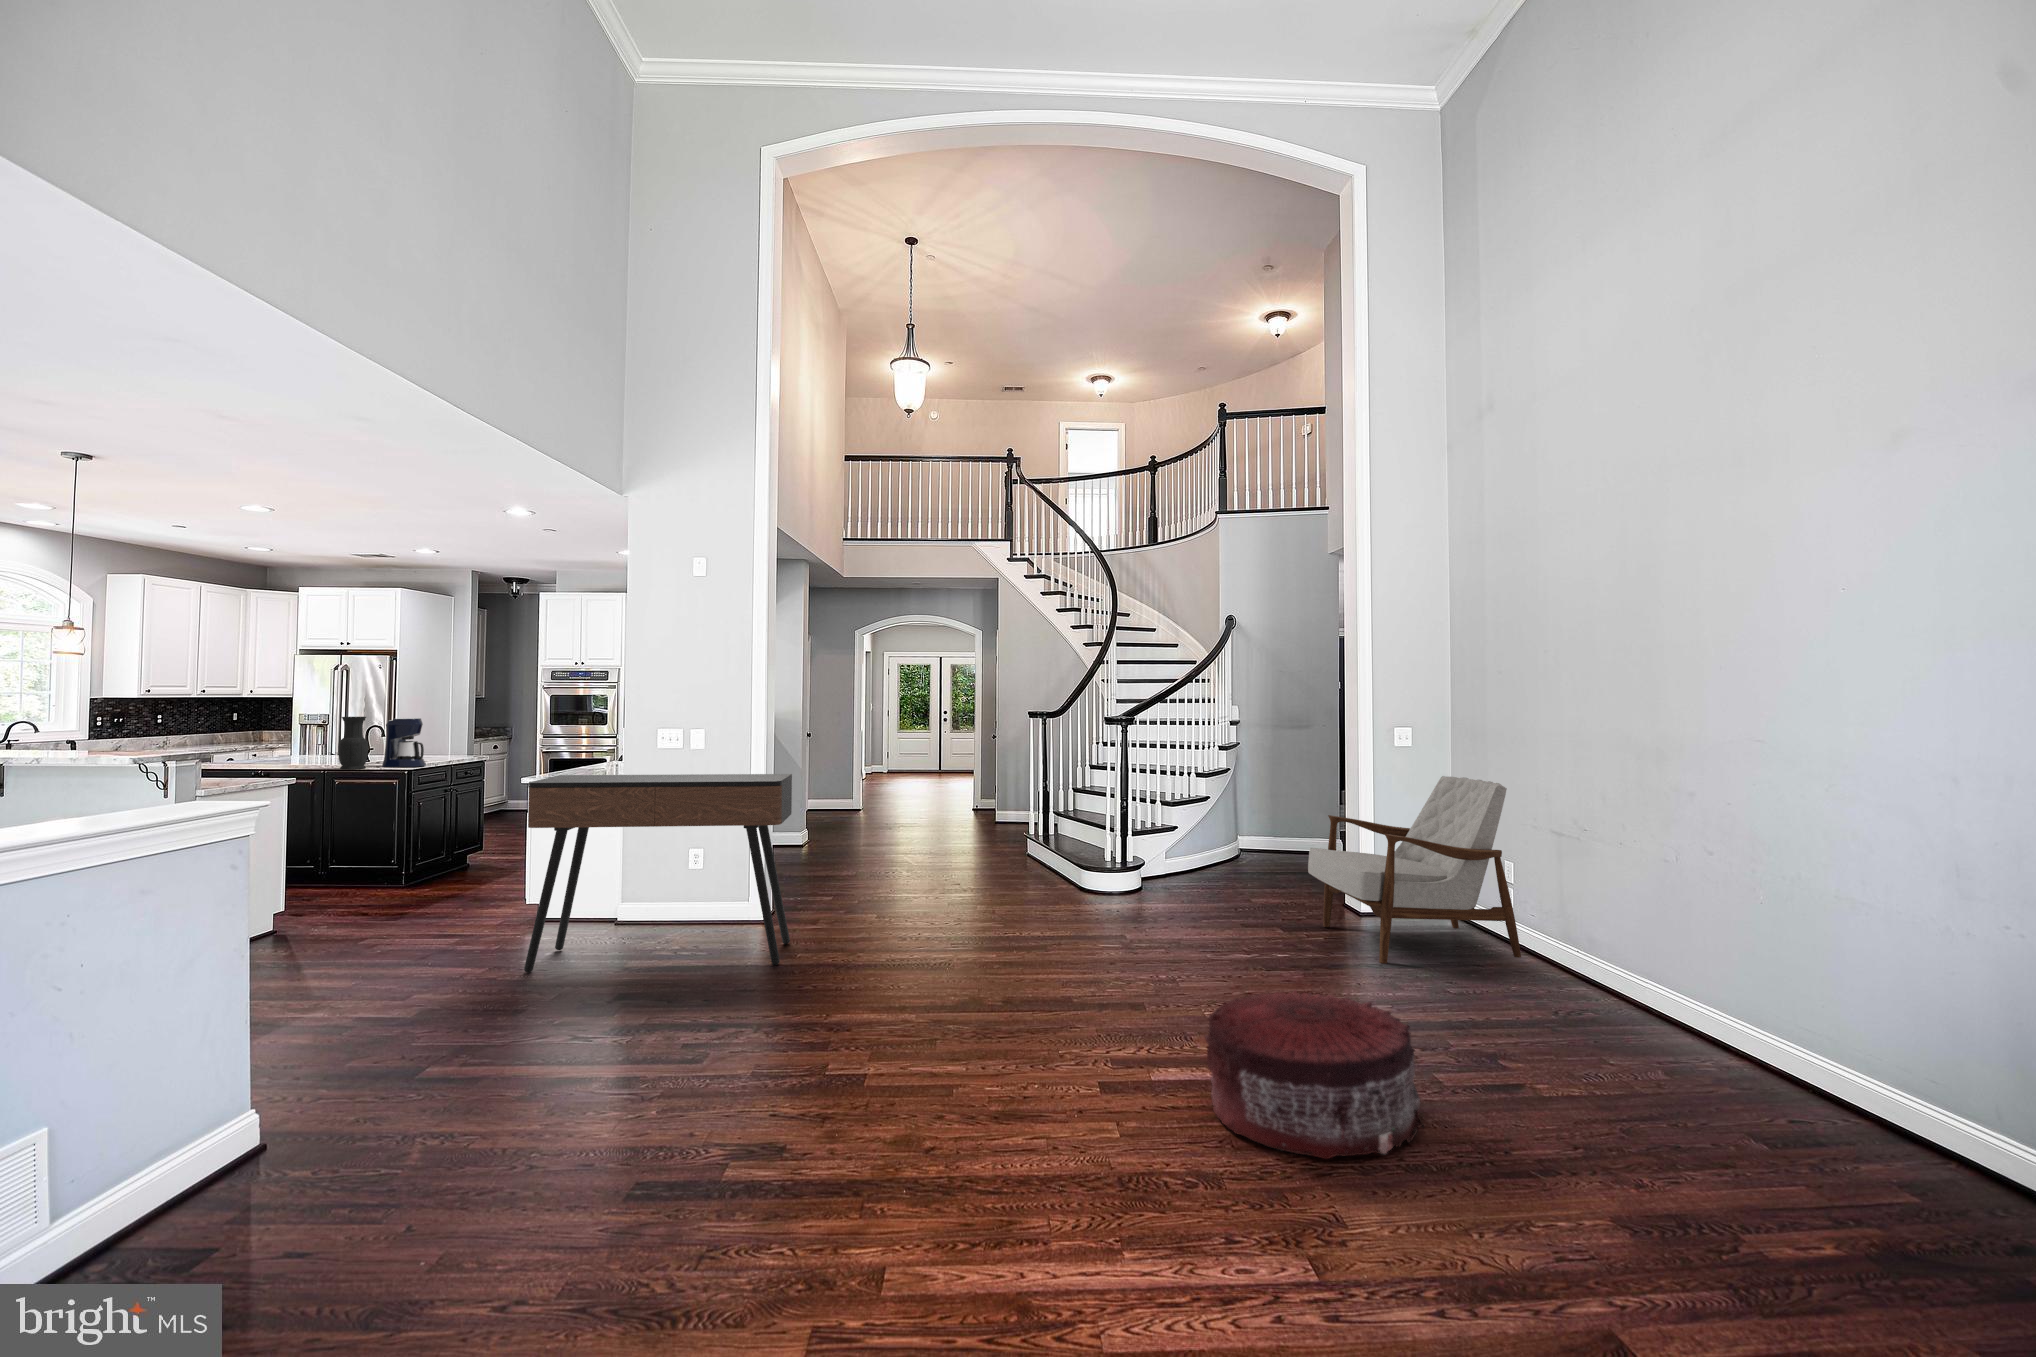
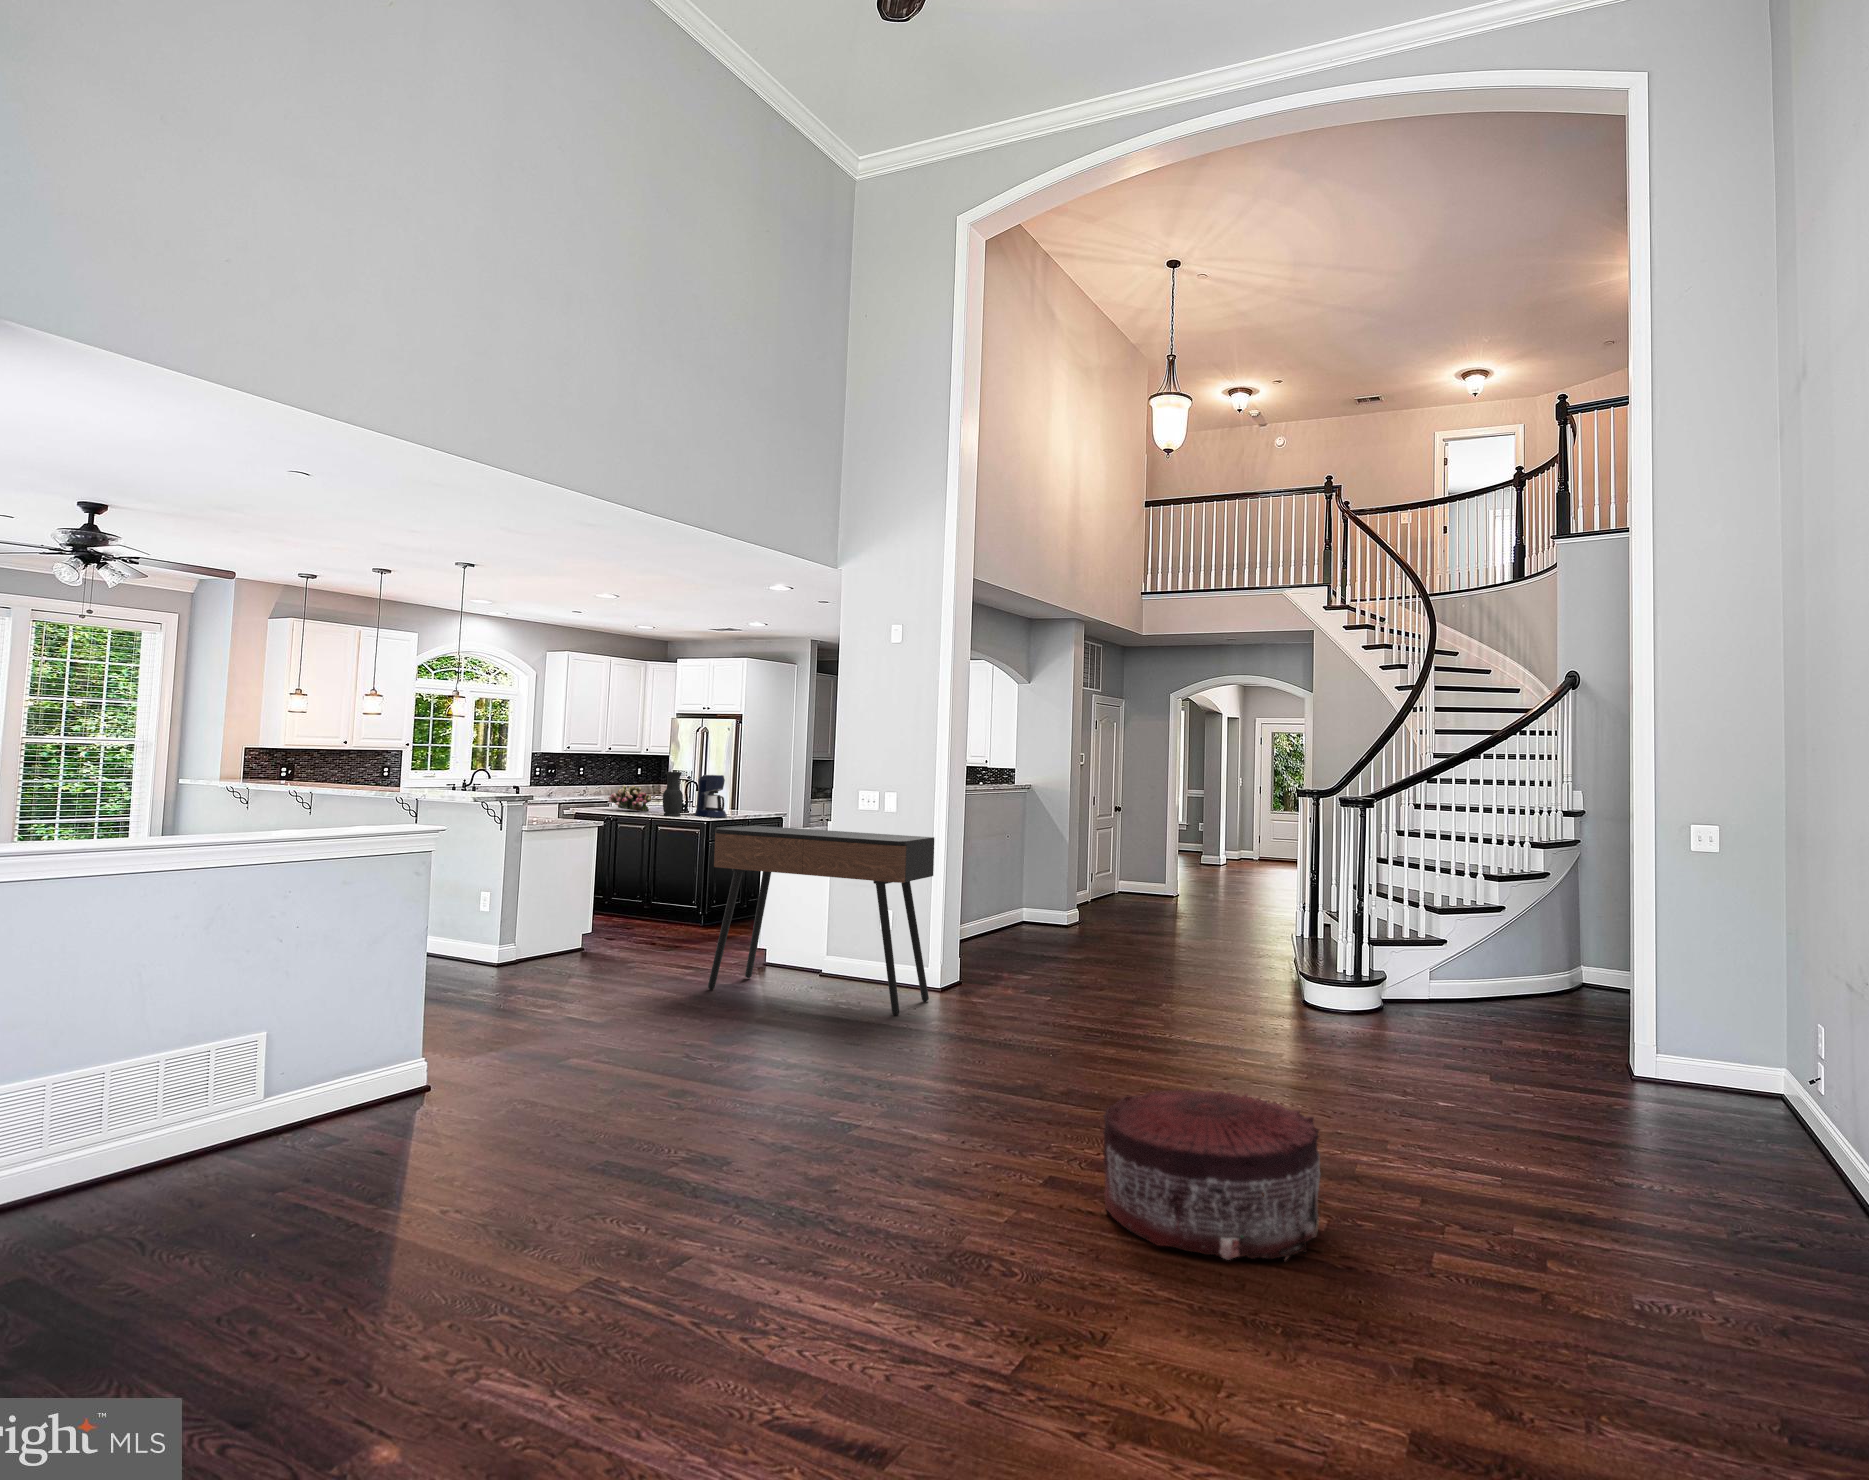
flower arrangement: none [249,735,314,766] -> present [608,785,651,812]
armchair: present [1308,776,1521,964] -> none [1527,898,1815,1162]

